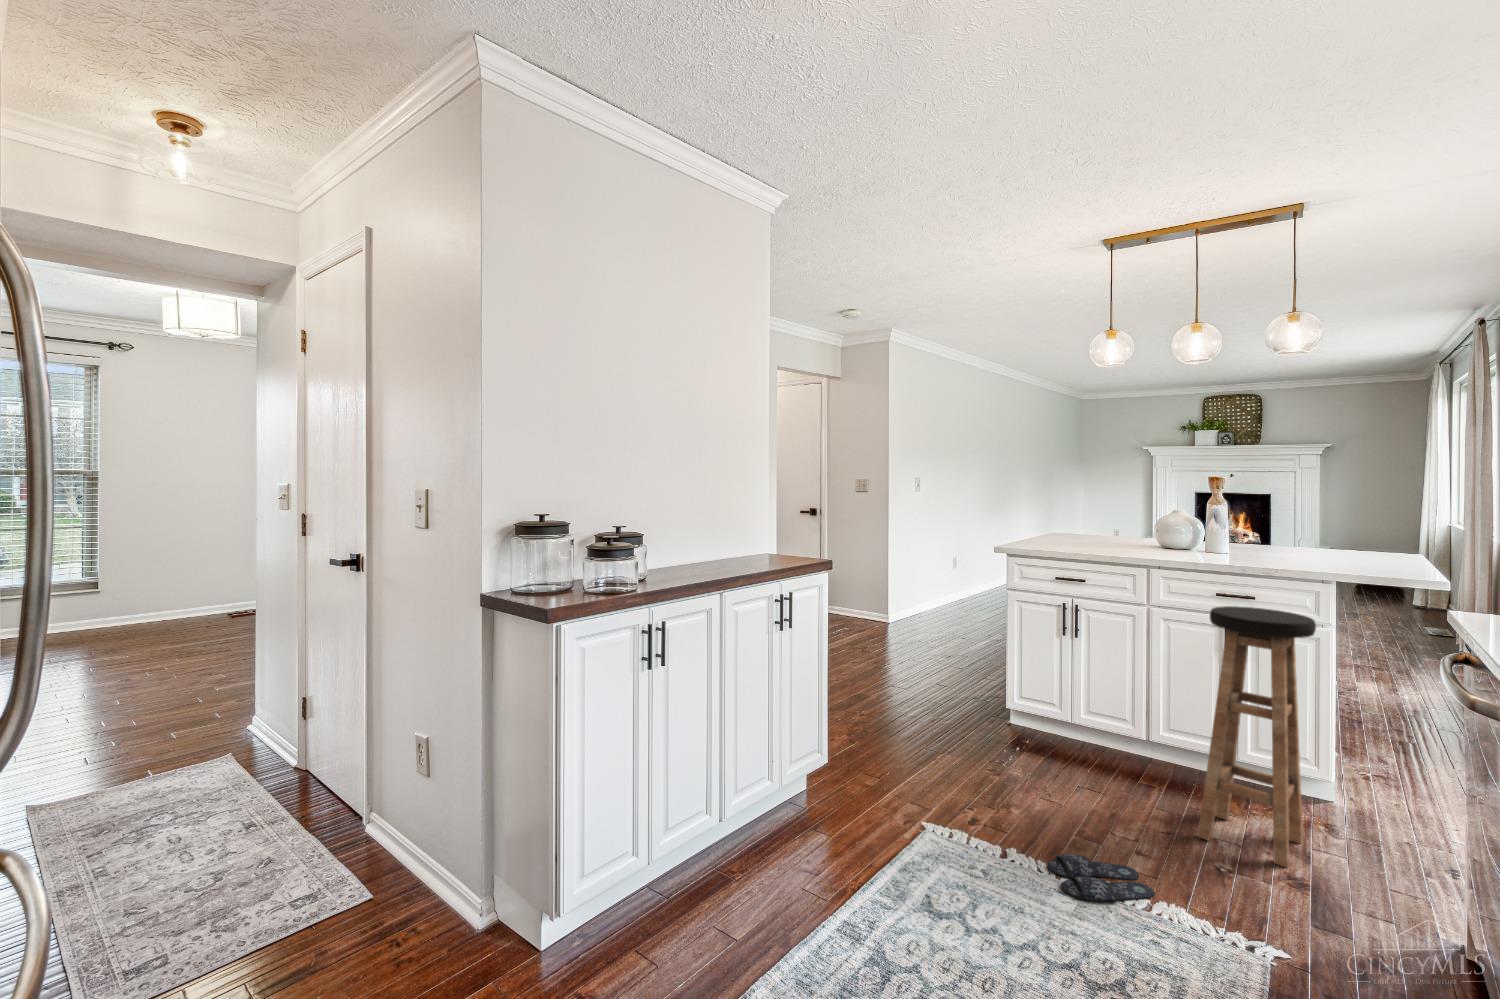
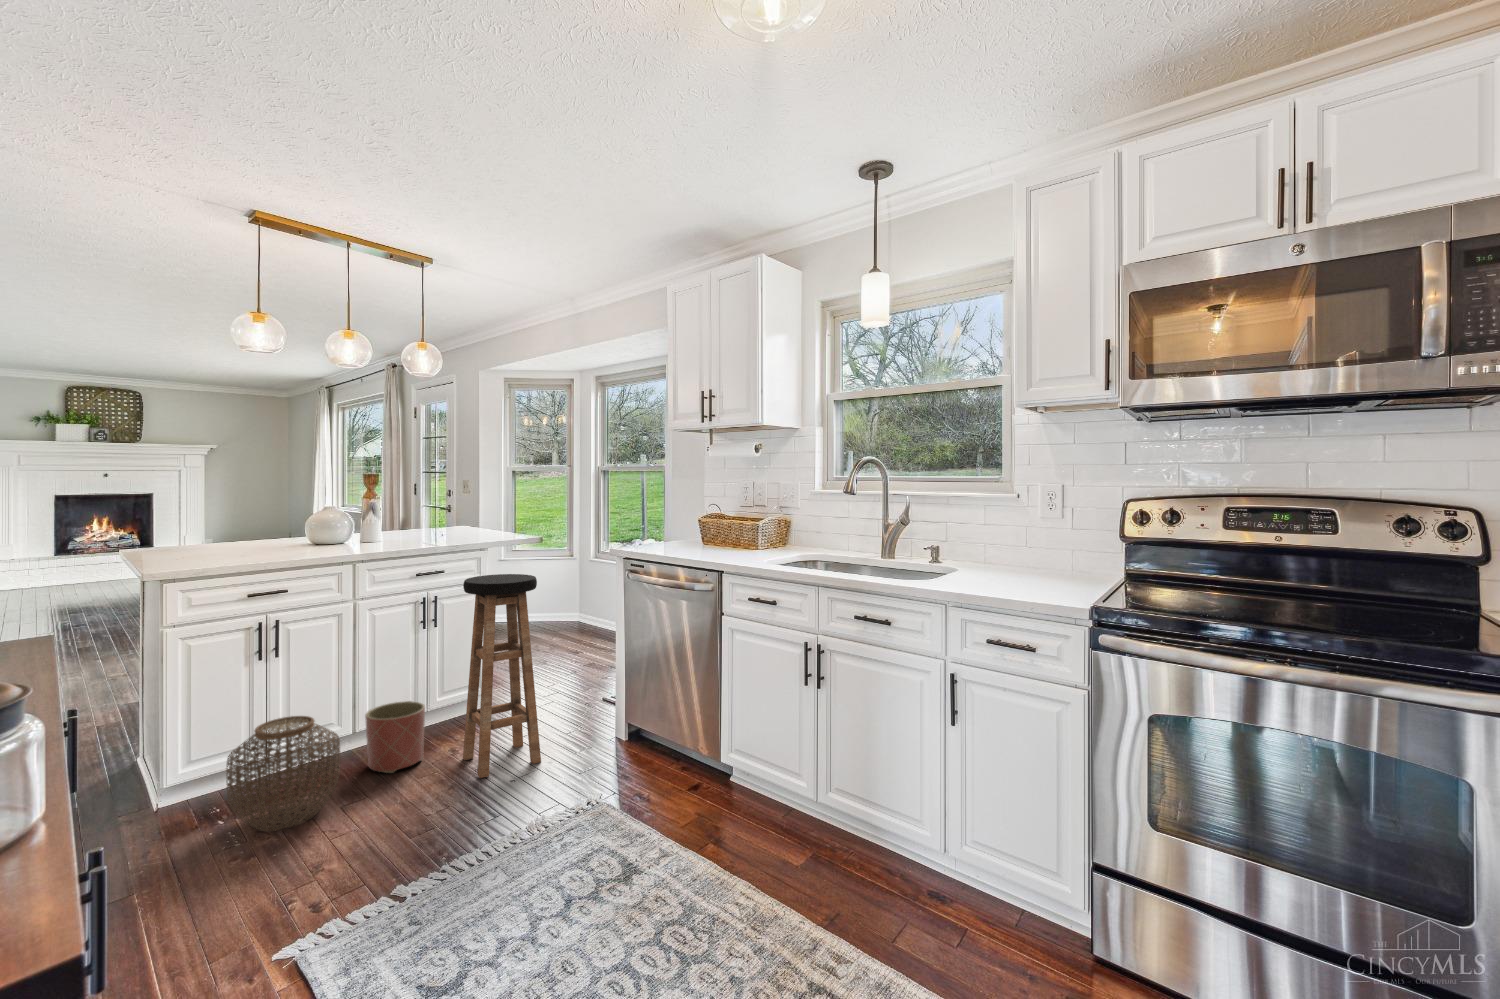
woven basket: none [997,685,1082,780] -> present [226,716,340,831]
planter: none [1131,718,1195,794] -> present [365,701,425,773]
slippers: present [1048,854,1155,902] -> none [440,824,527,874]

